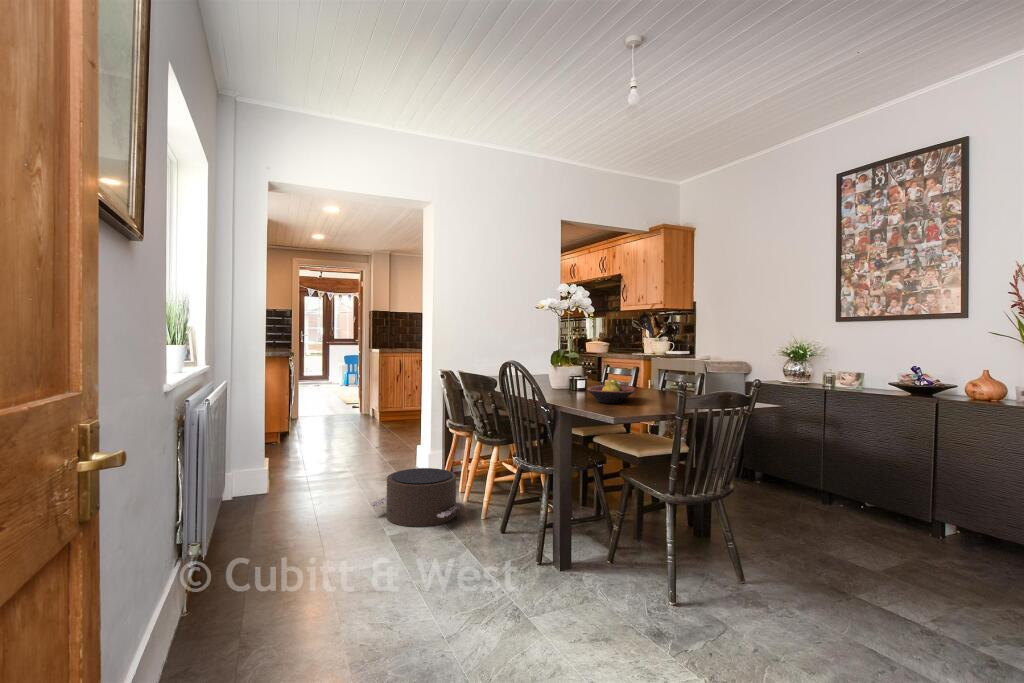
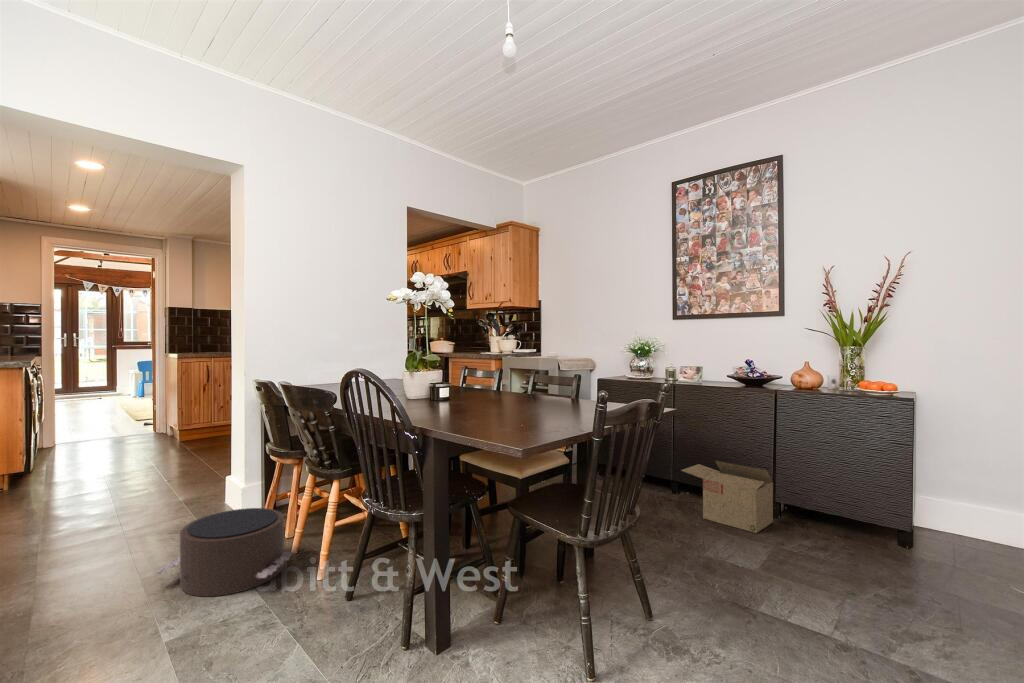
fruit bowl: present [587,378,636,403] -> none [454,386,510,417]
cardboard box: none [829,469,937,546] -> present [681,461,773,533]

